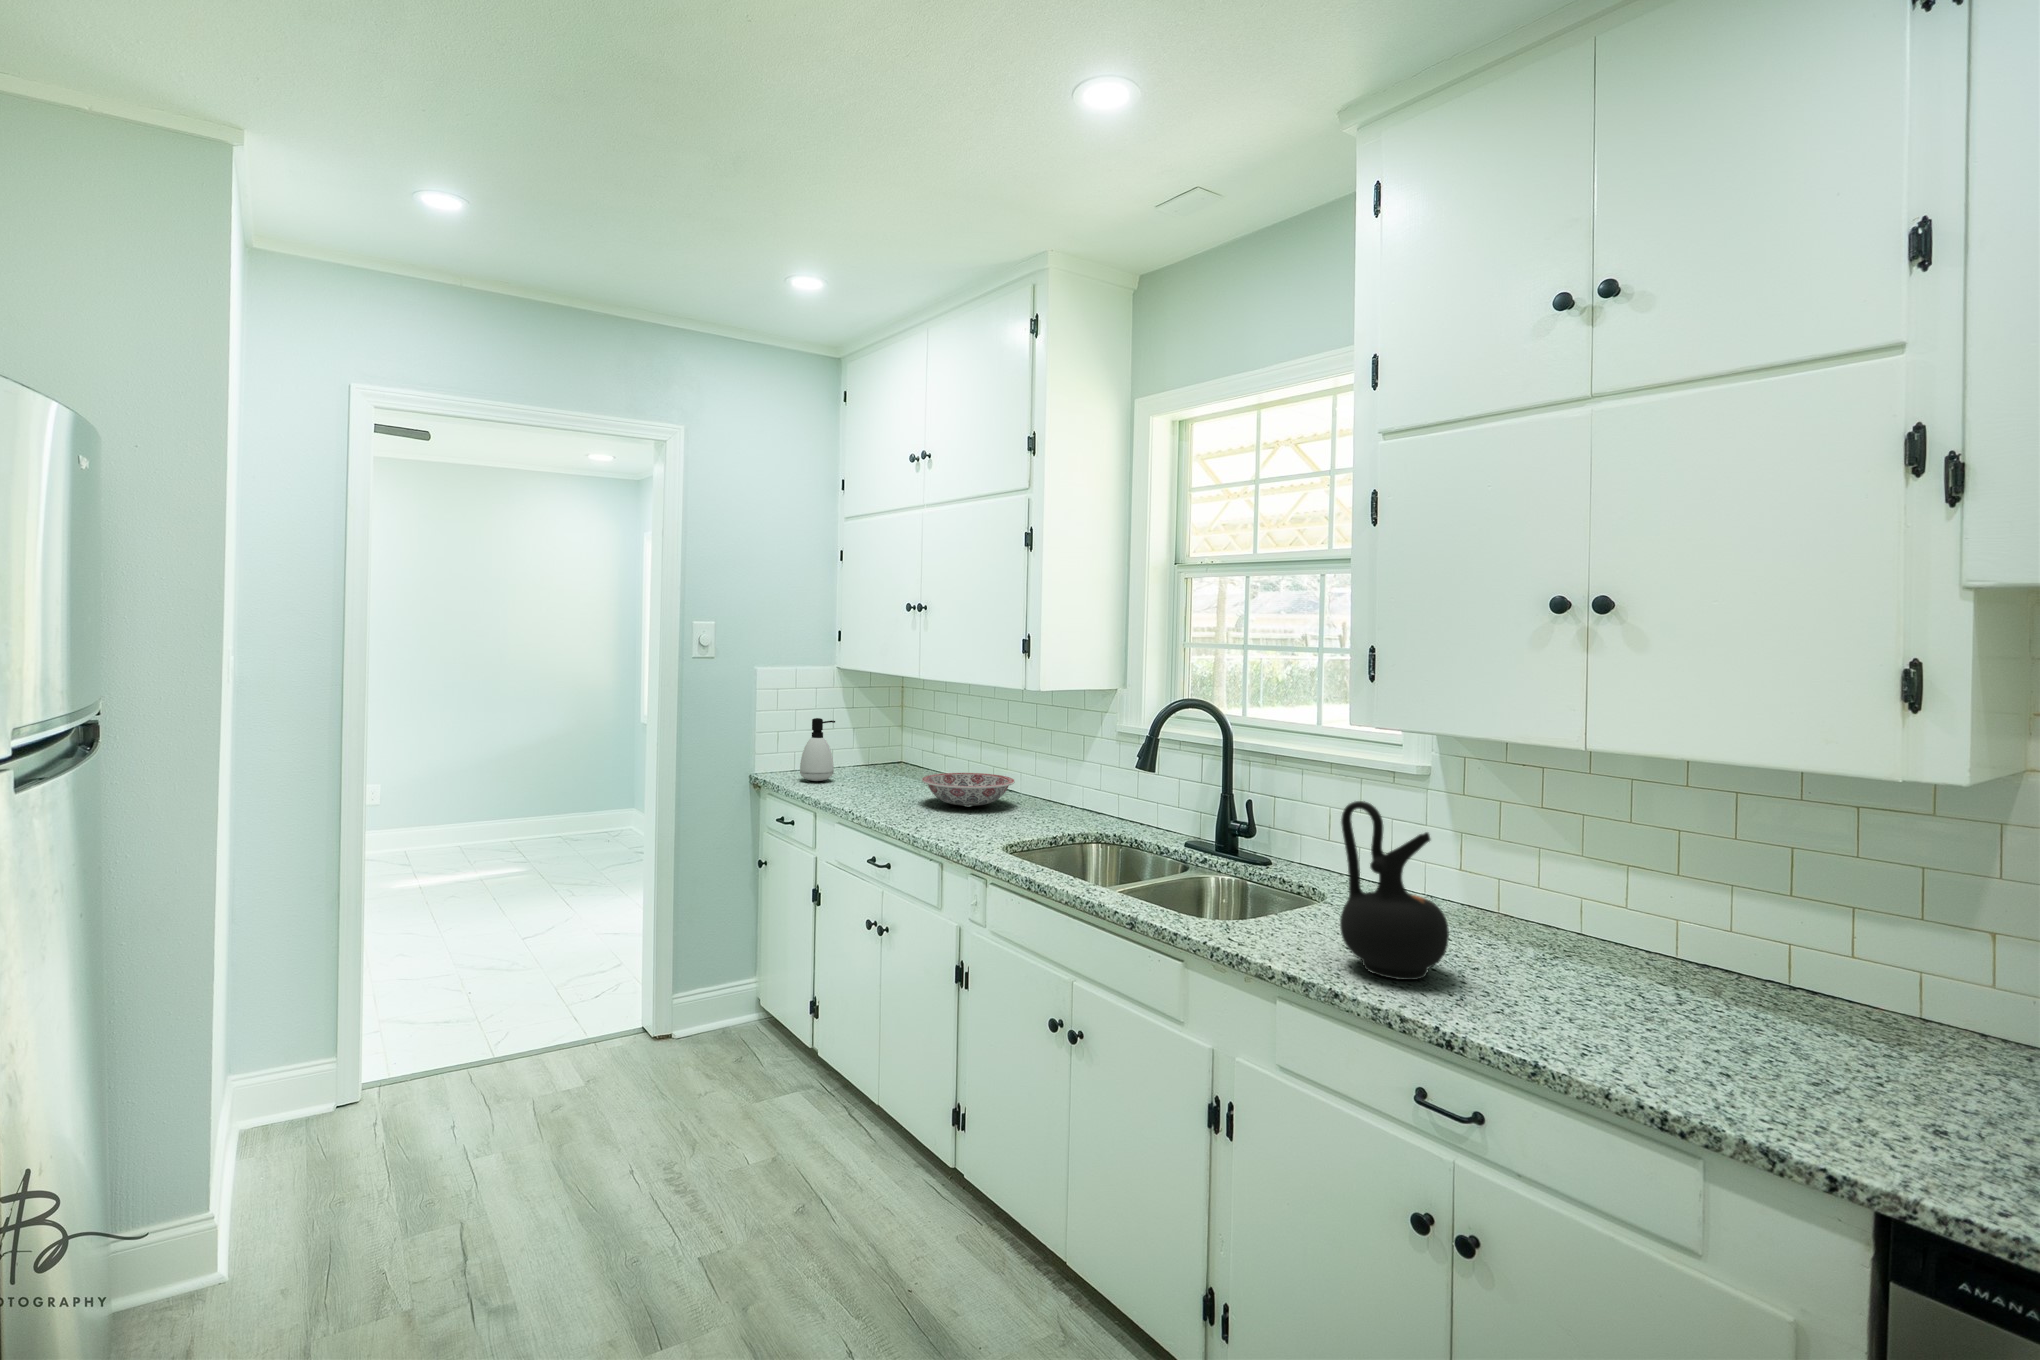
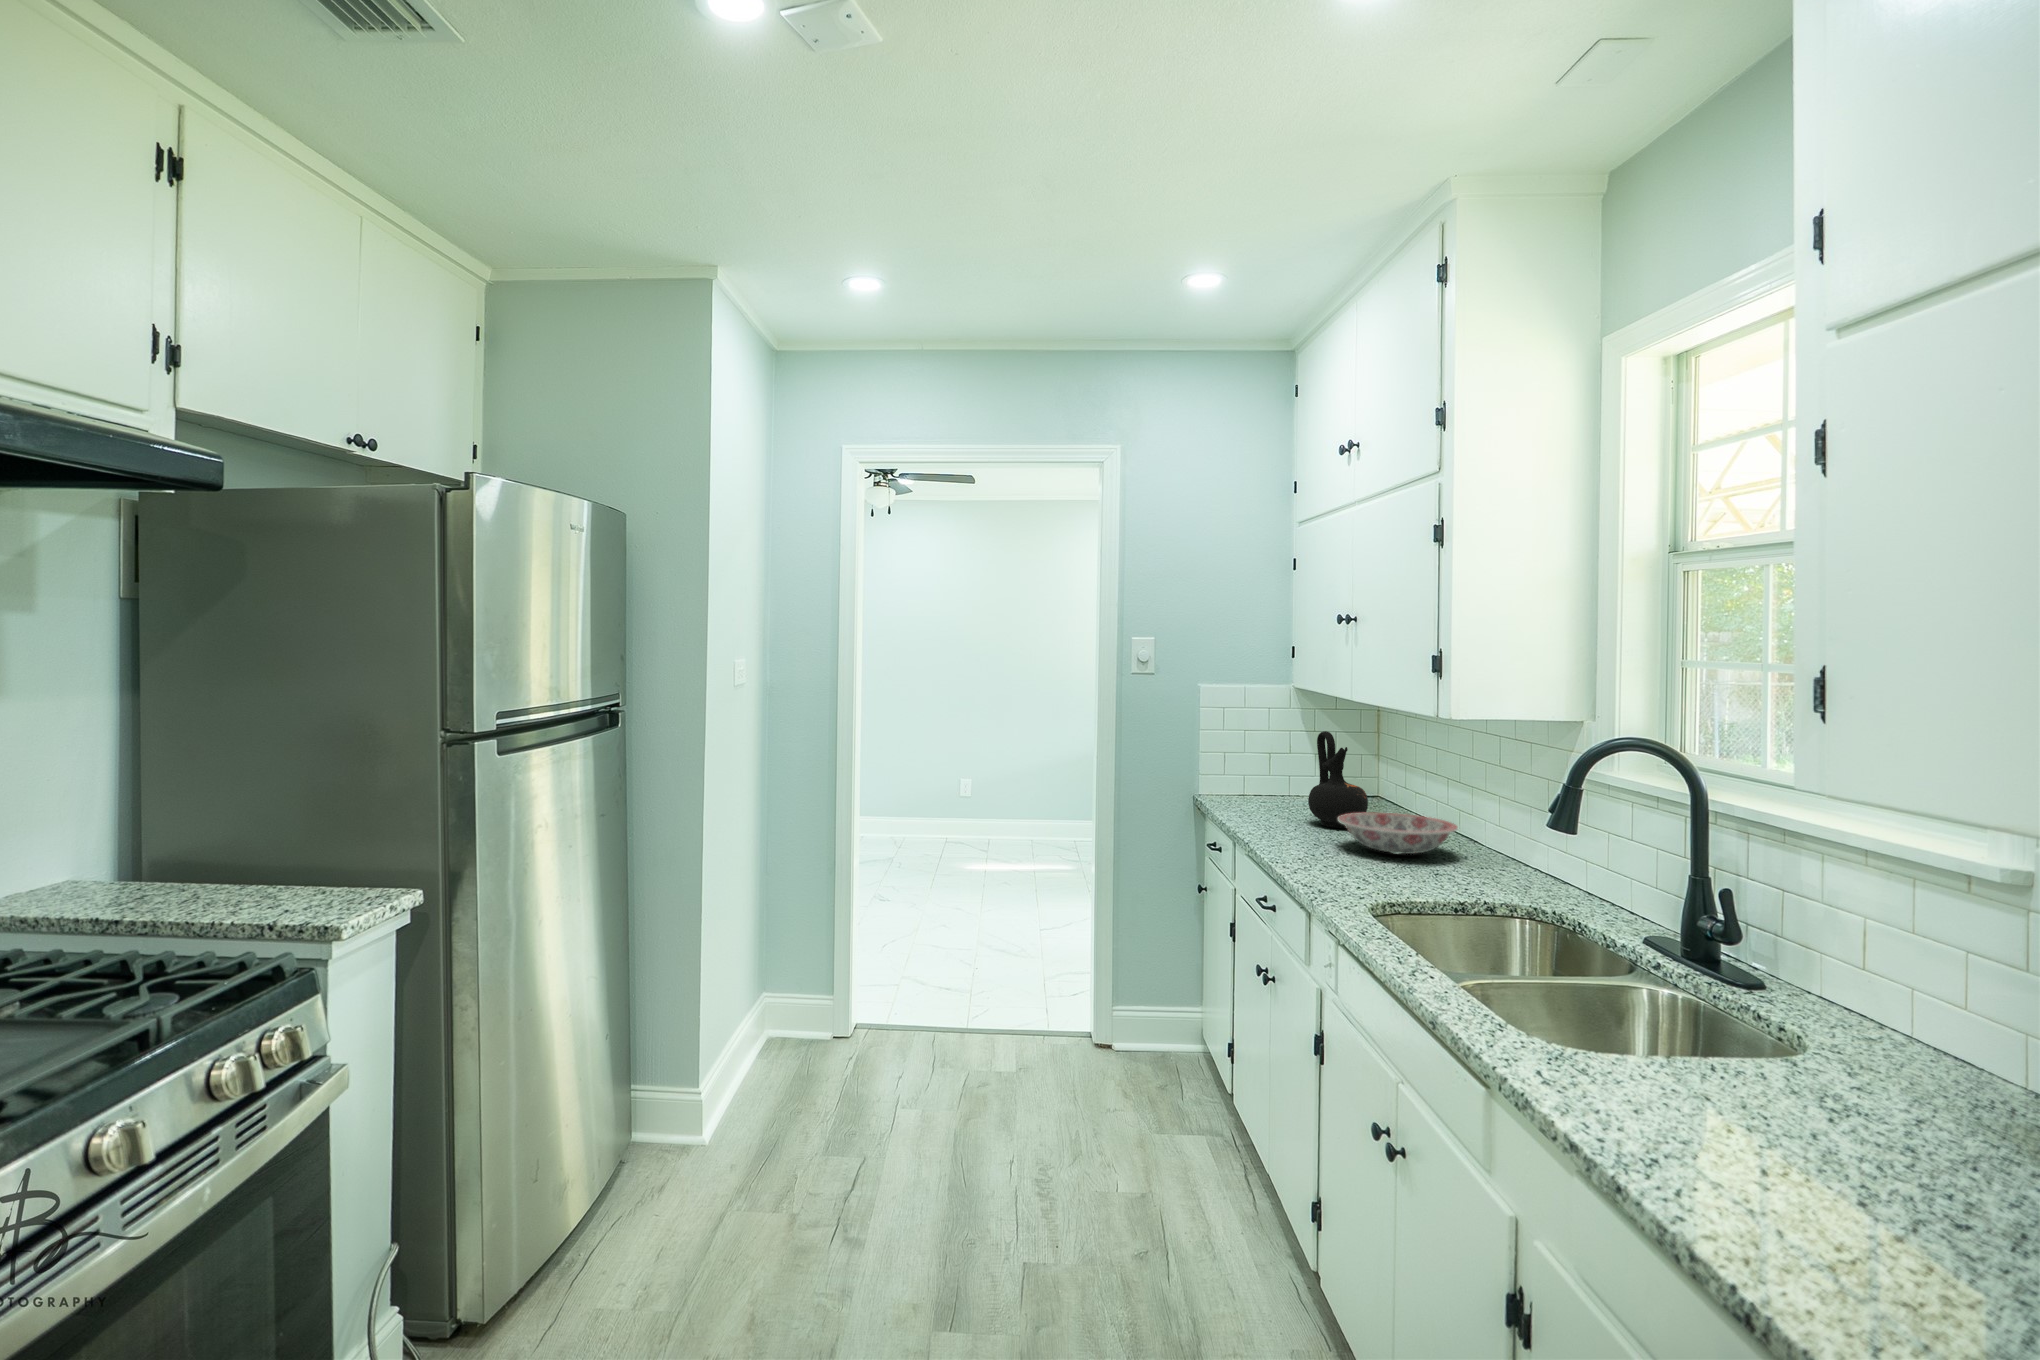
soap dispenser: present [800,718,835,781] -> none [1235,742,1274,809]
ceramic jug: present [1340,801,1449,980] -> present [1308,731,1368,828]

